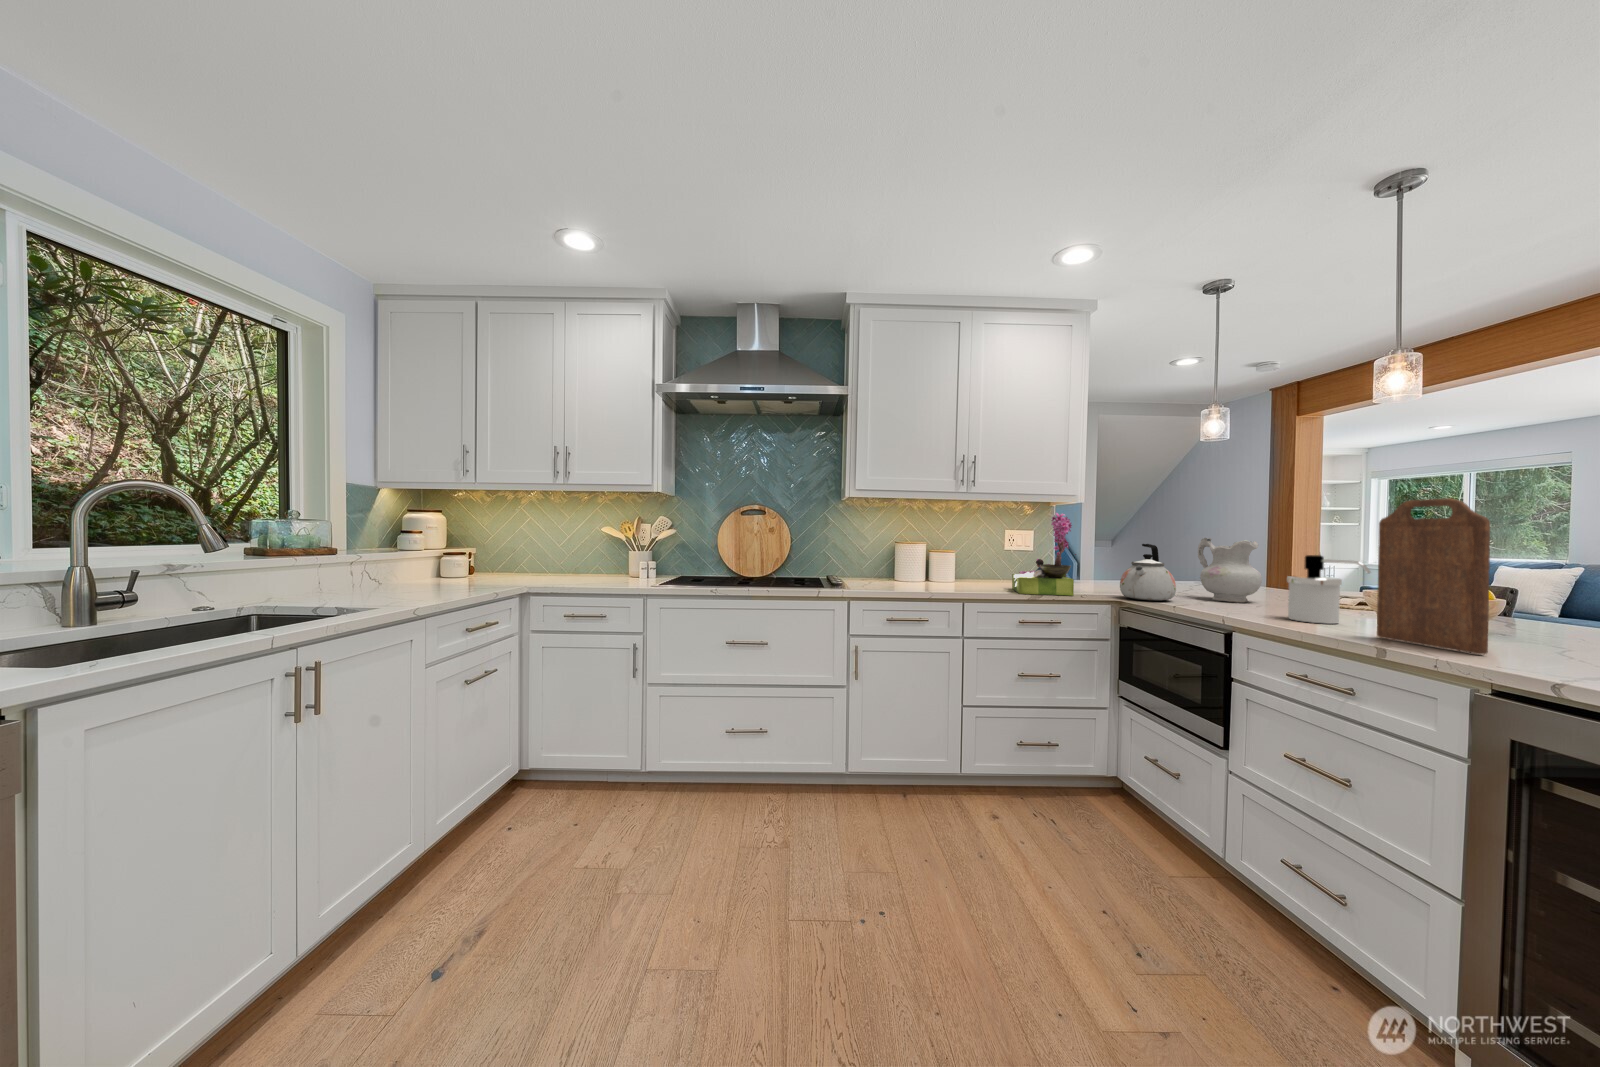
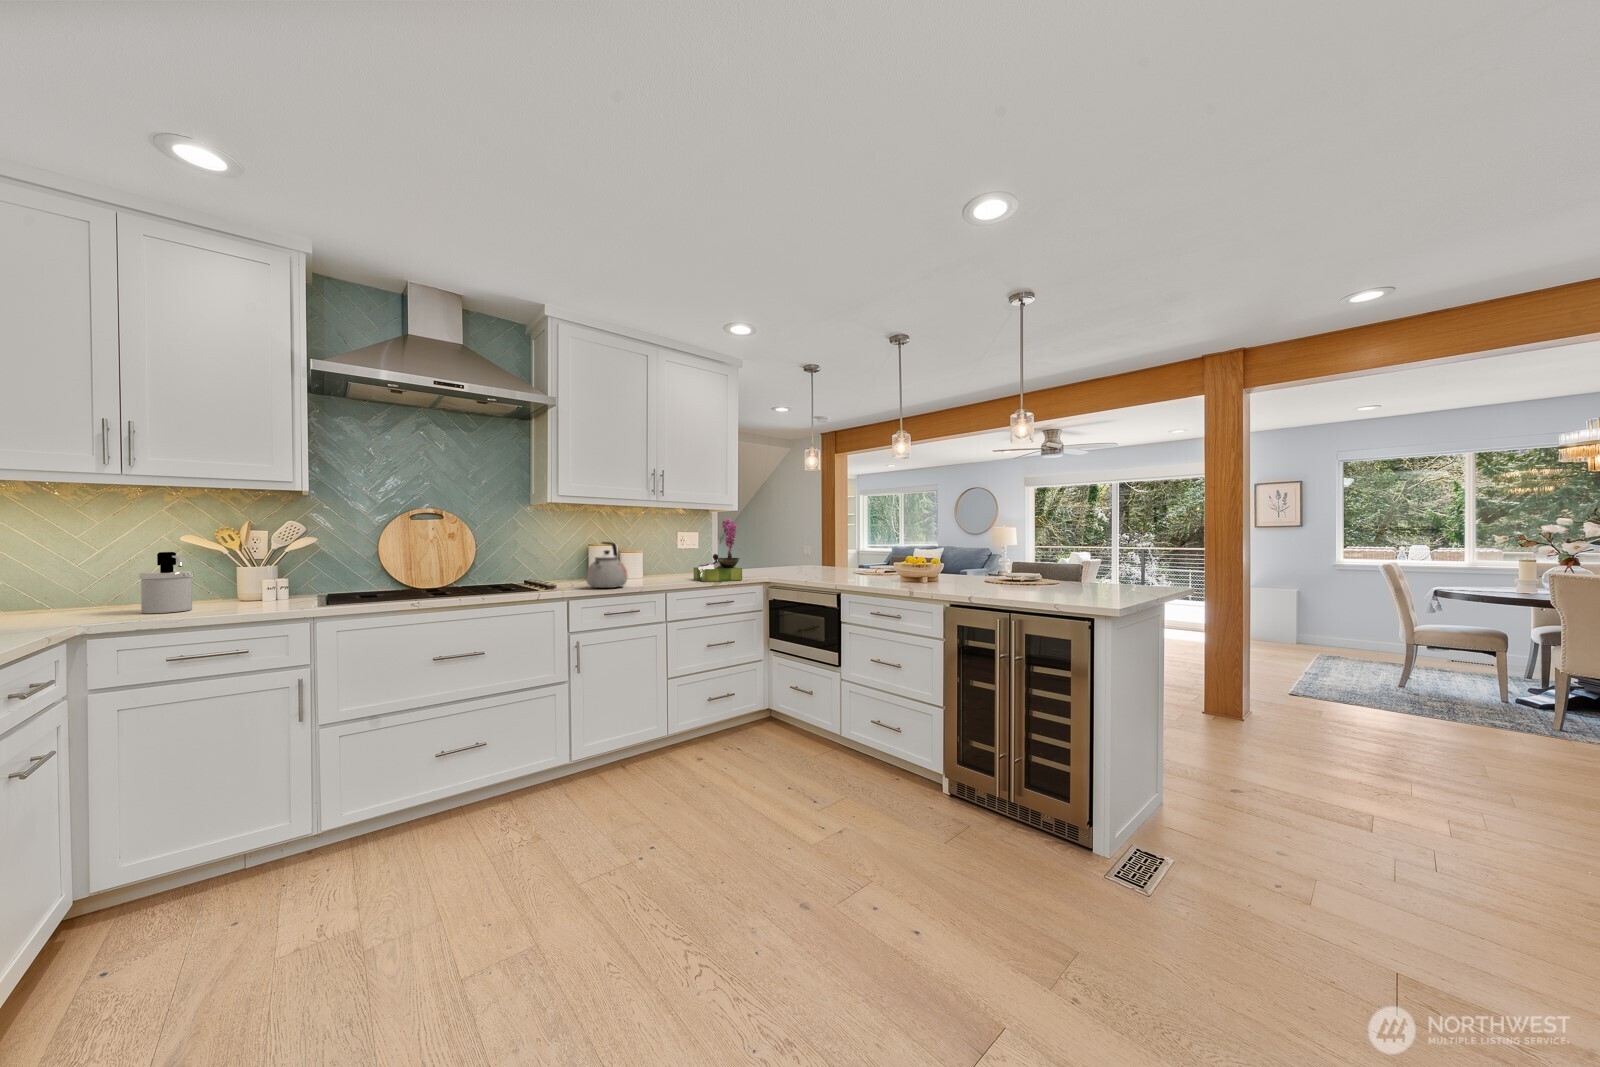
cutting board: present [1377,498,1490,655] -> none [906,513,946,589]
ceramic pitcher: present [1198,538,1262,603] -> none [809,535,843,576]
kettle: present [1120,544,1176,601] -> present [586,542,627,588]
soap dispenser: present [1287,555,1371,624] -> present [139,552,194,614]

